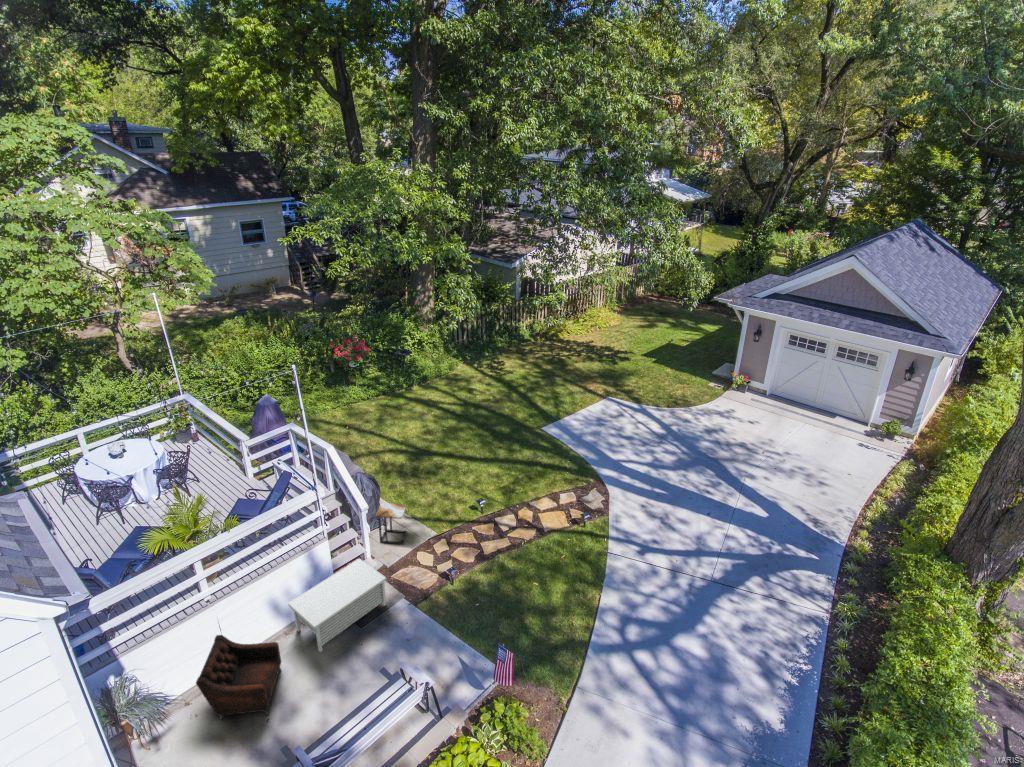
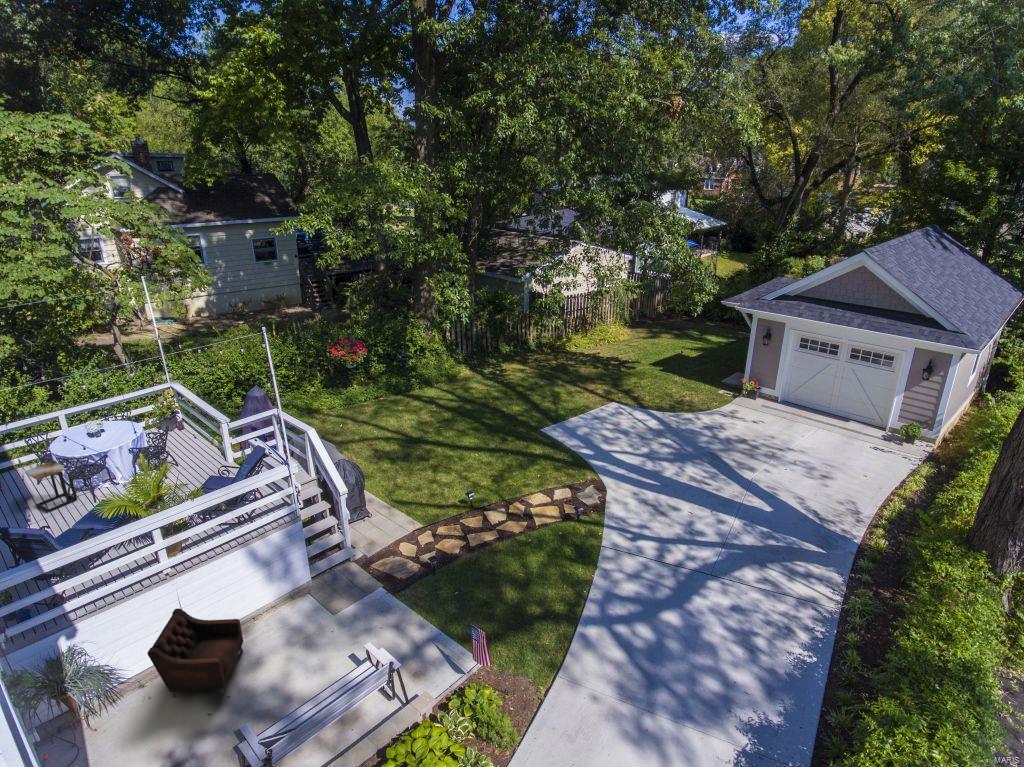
side table: present [376,503,407,544] -> present [25,459,77,512]
storage bench: present [288,559,386,652] -> none [254,542,360,635]

